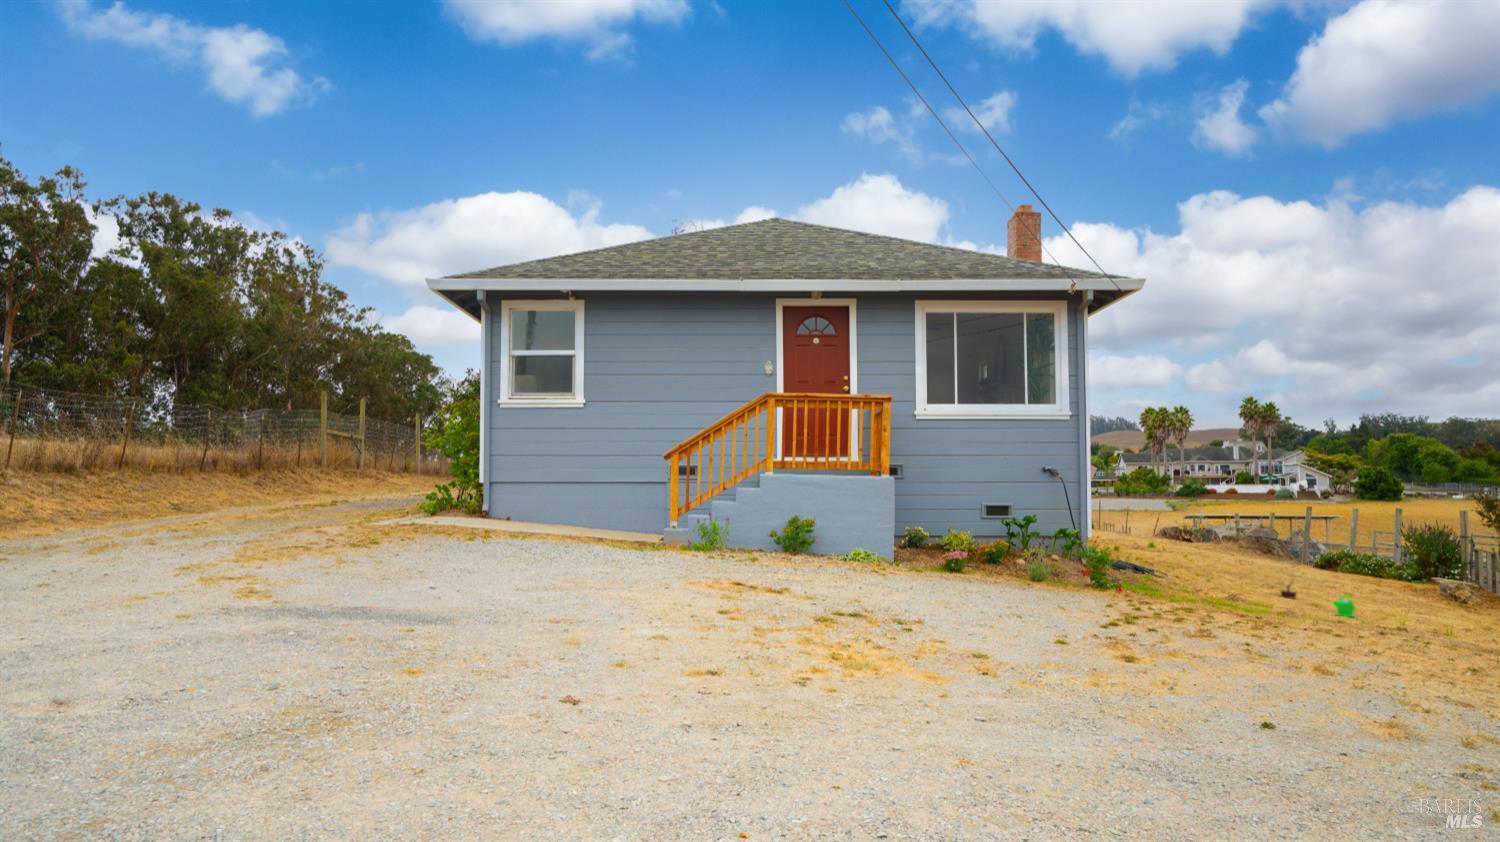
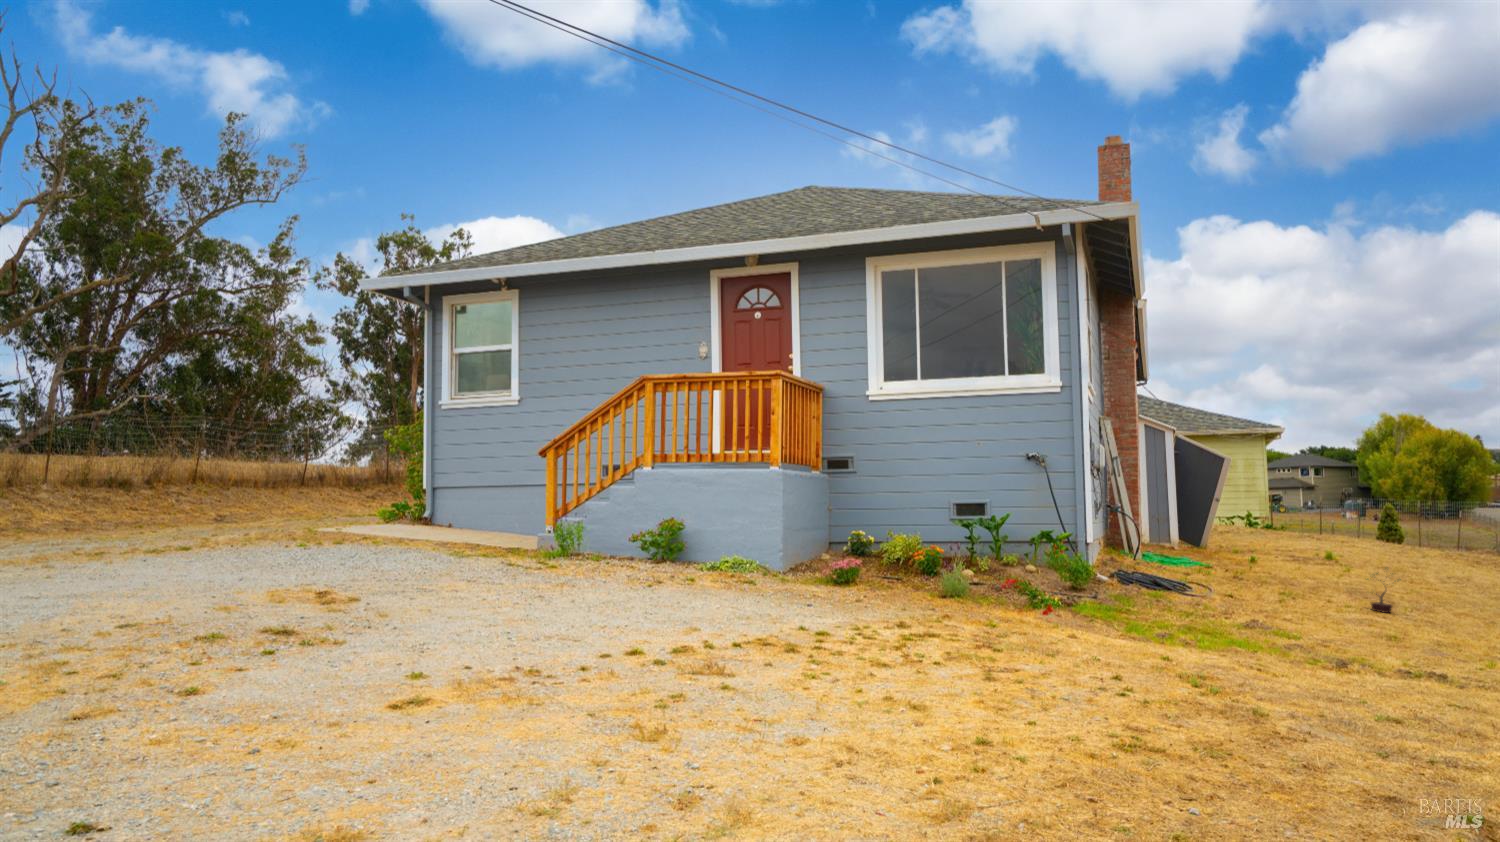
watering can: present [1332,594,1355,617] -> none [1403,606,1441,637]

